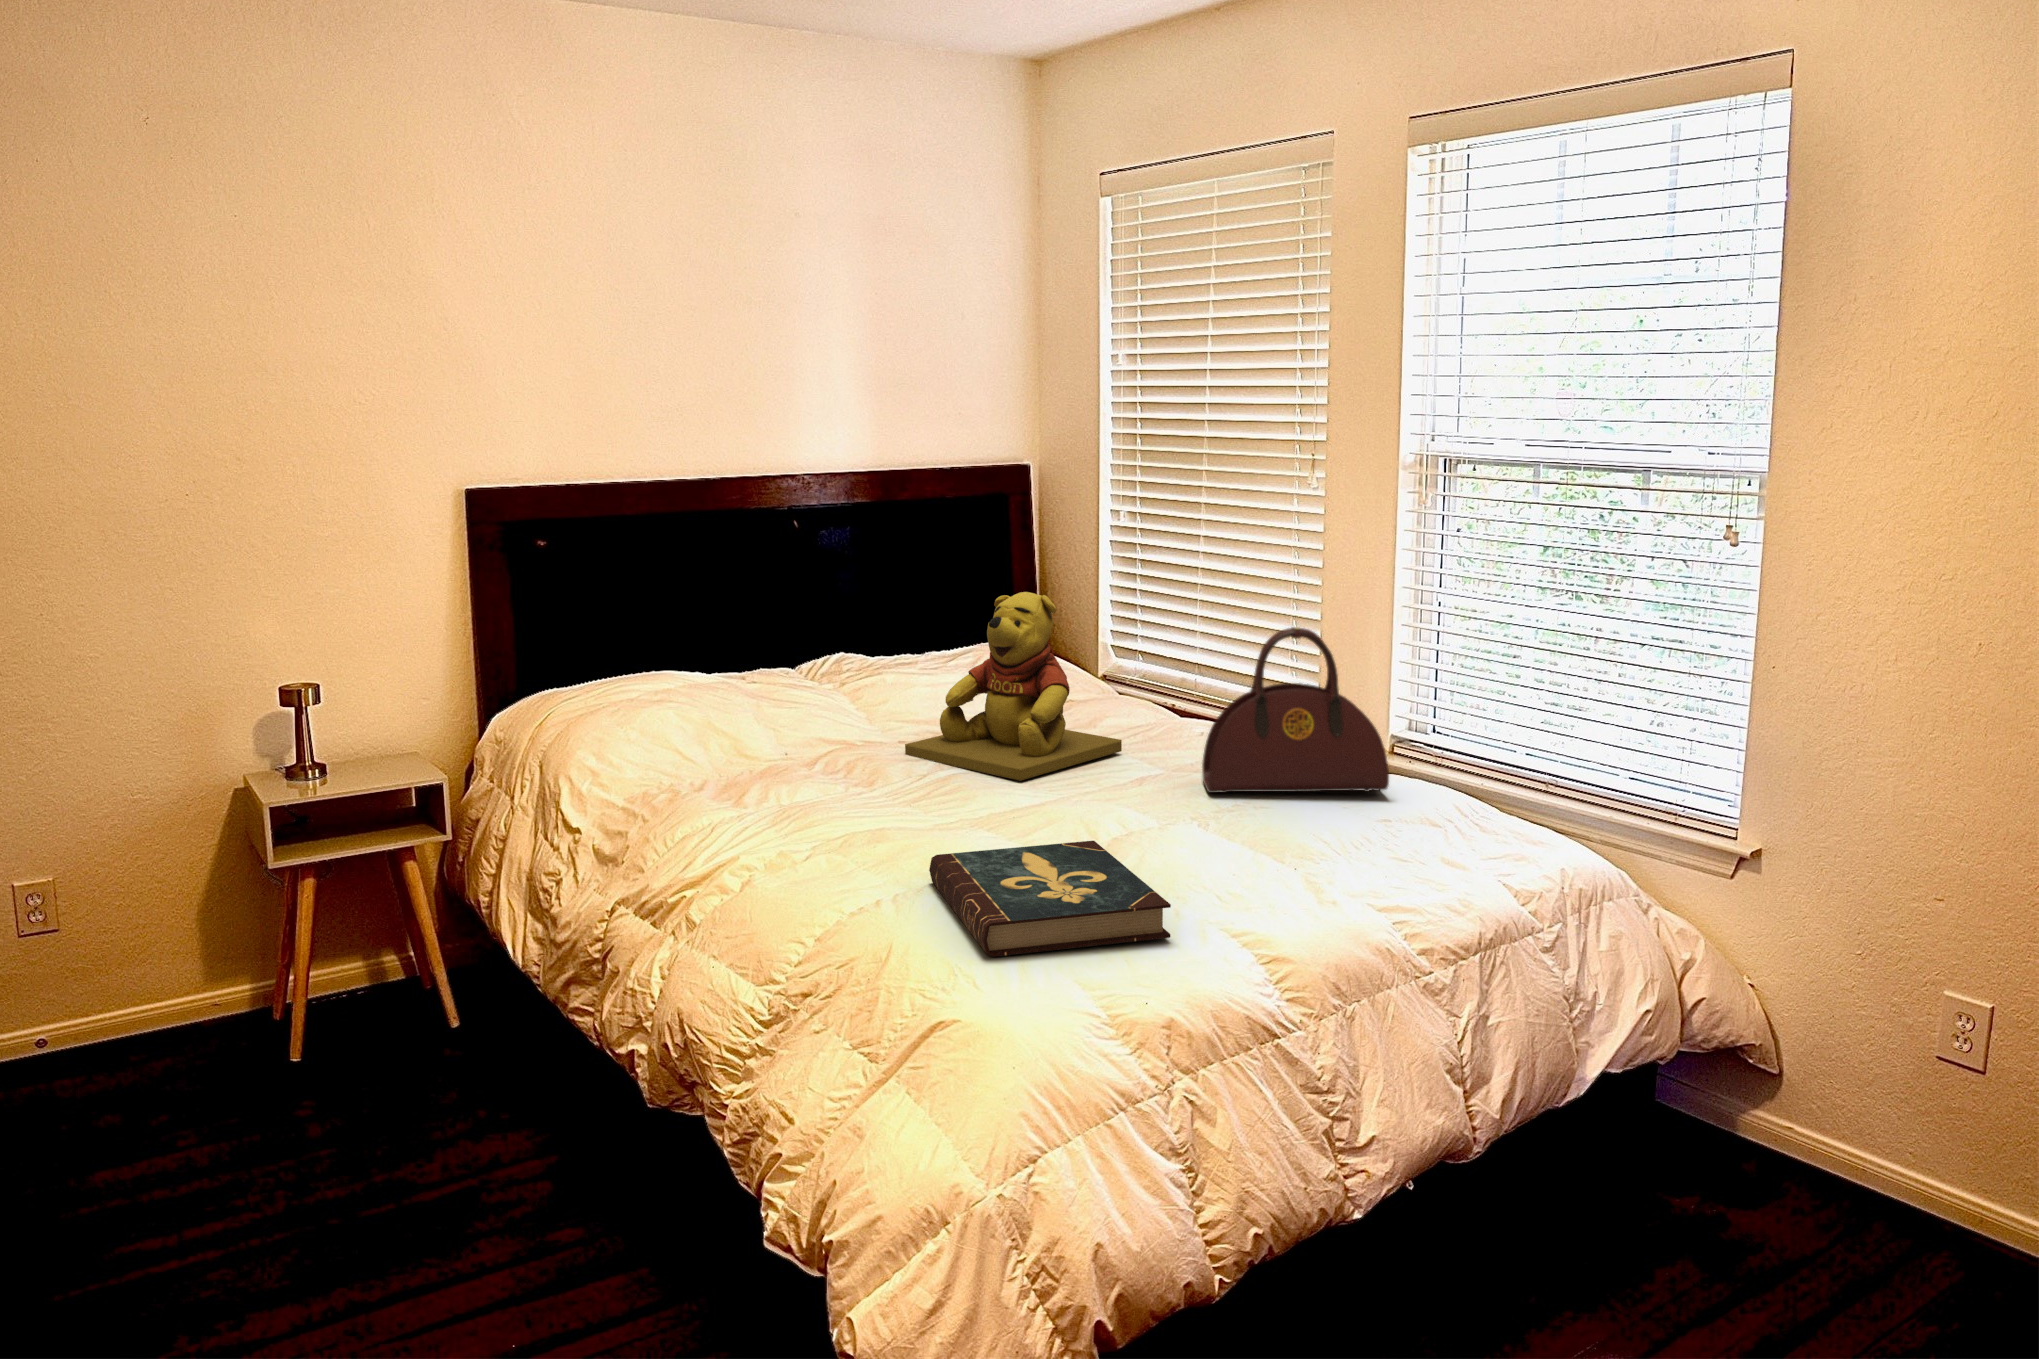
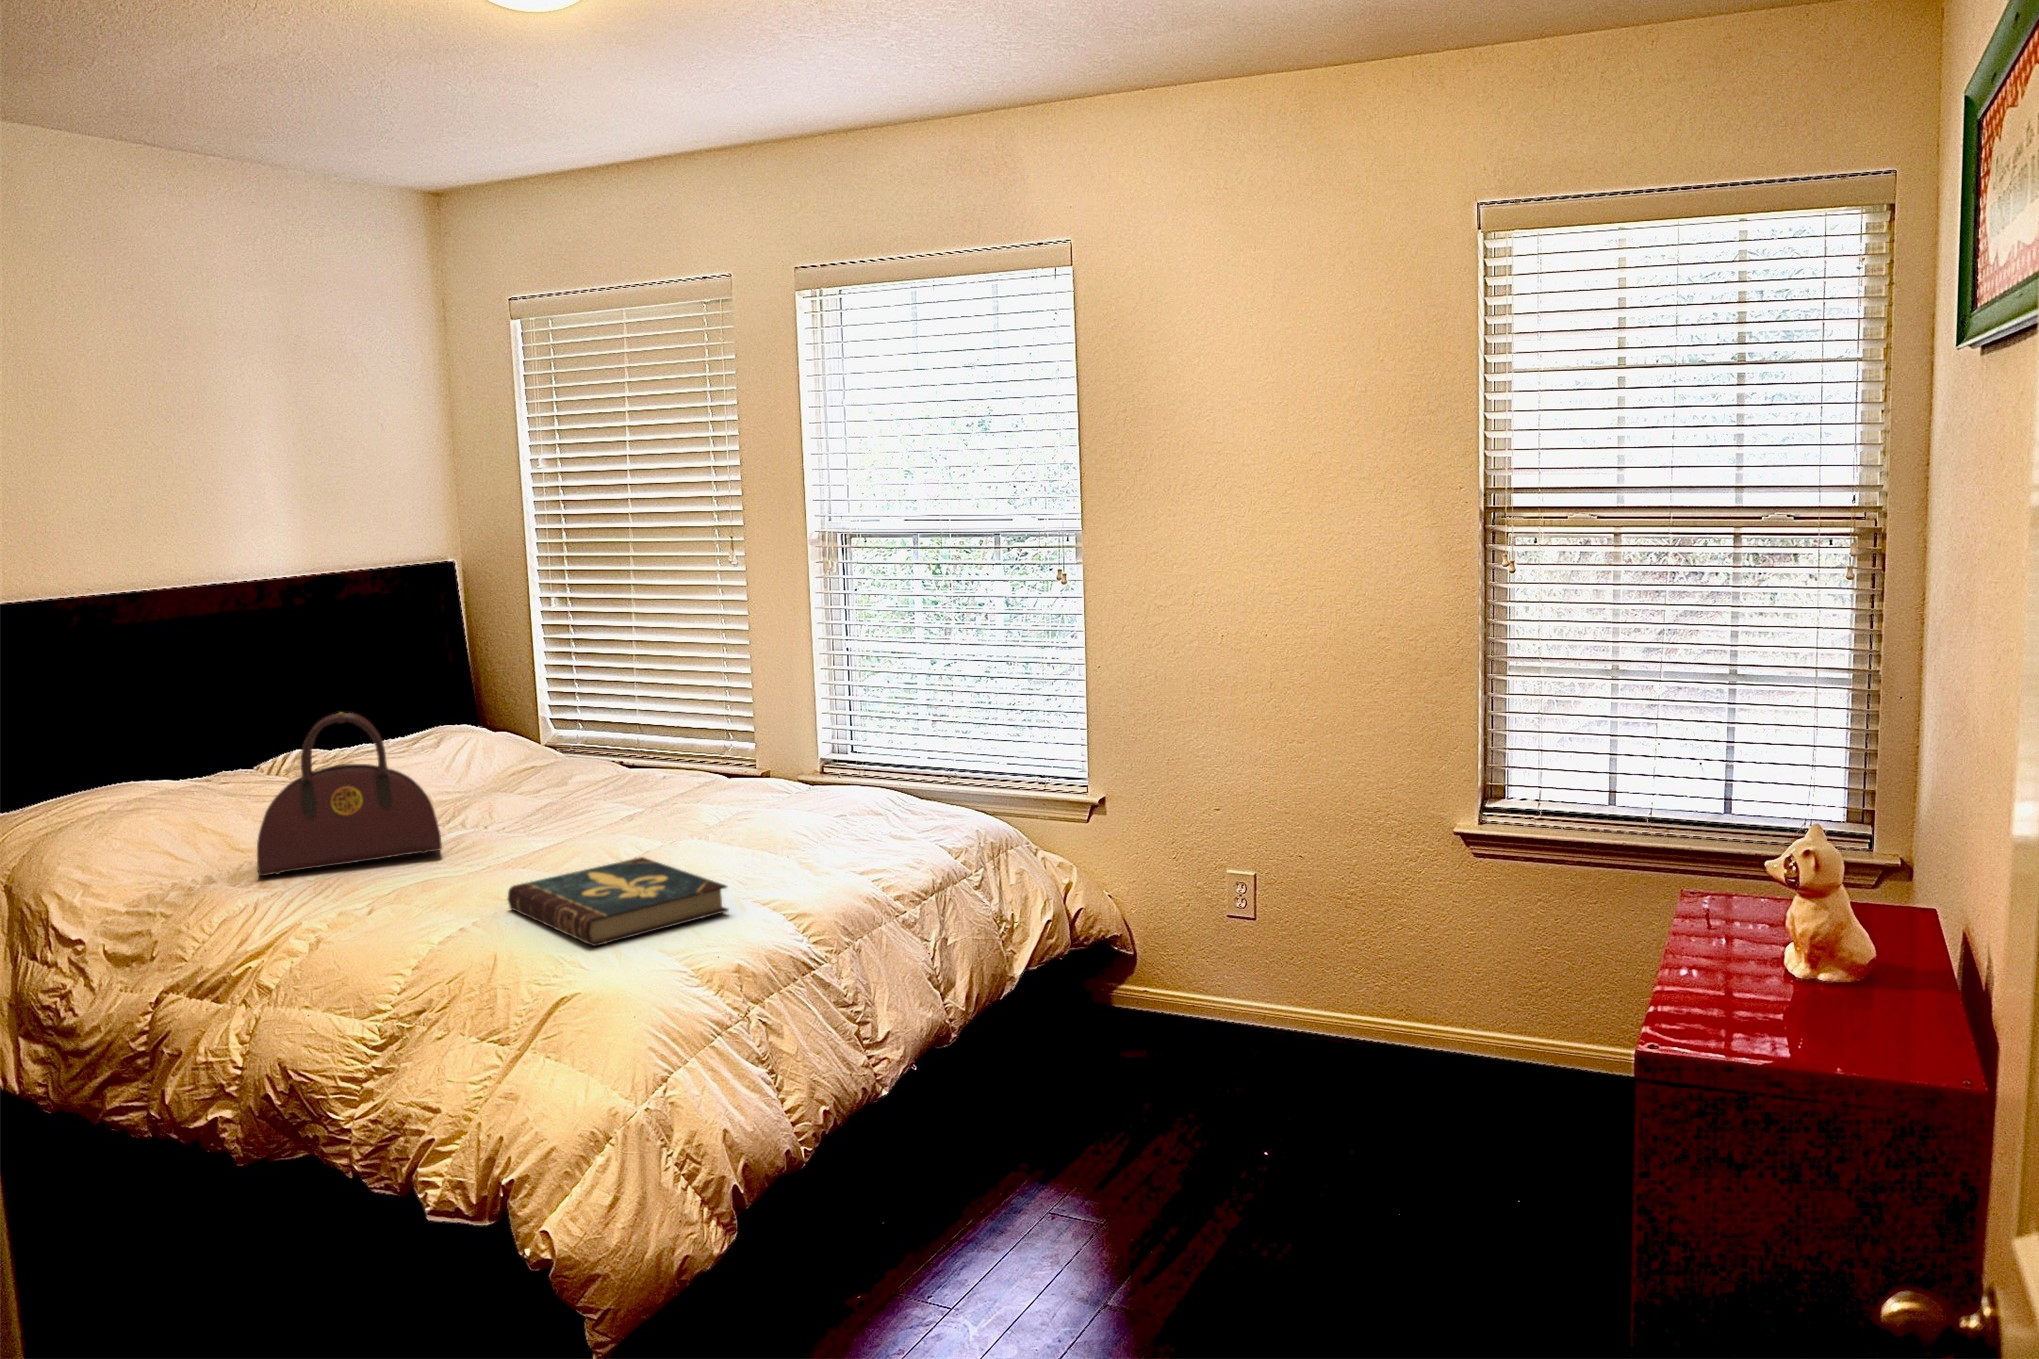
teddy bear: present [905,592,1122,781] -> none [420,672,621,831]
handbag: present [1202,627,1389,793] -> present [257,713,442,876]

